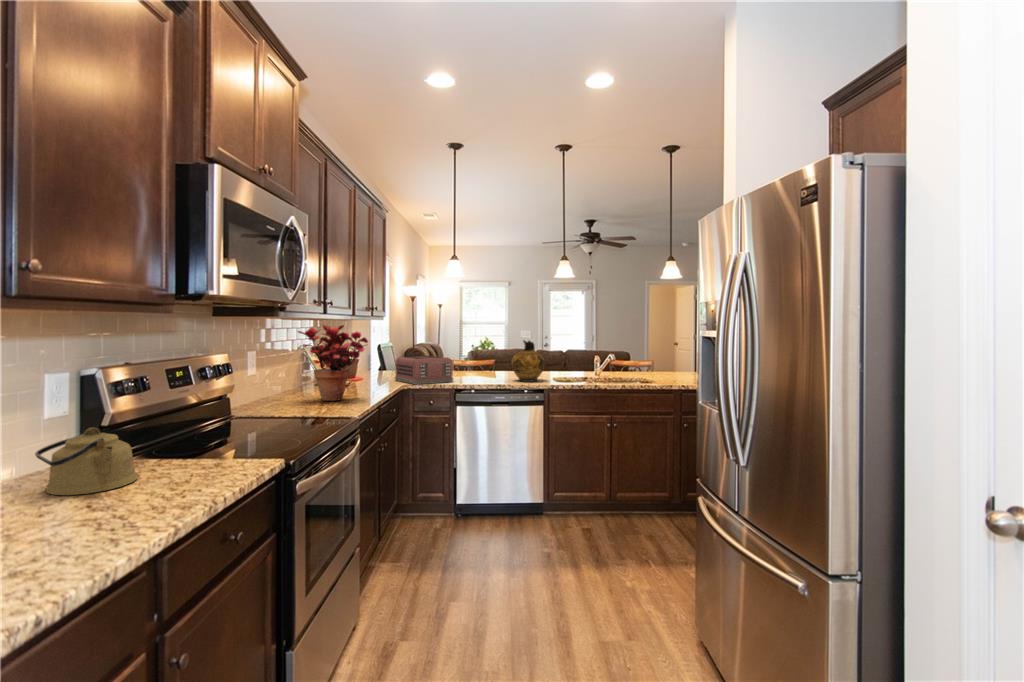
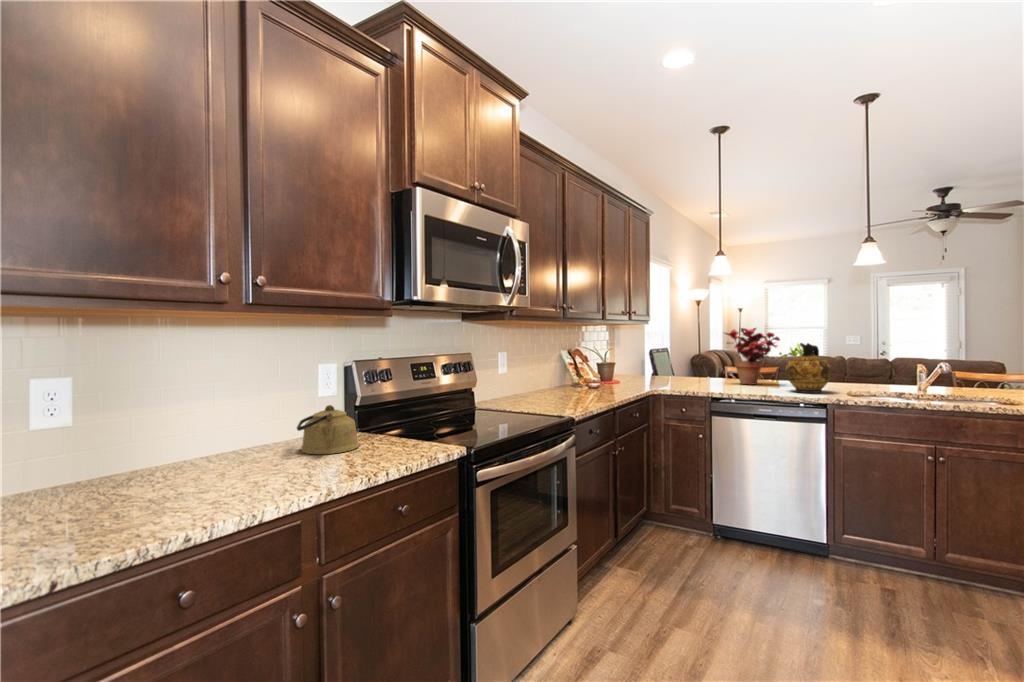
potted plant: present [298,325,368,401] -> present [725,328,780,385]
toaster: present [395,356,453,385] -> none [651,360,712,390]

